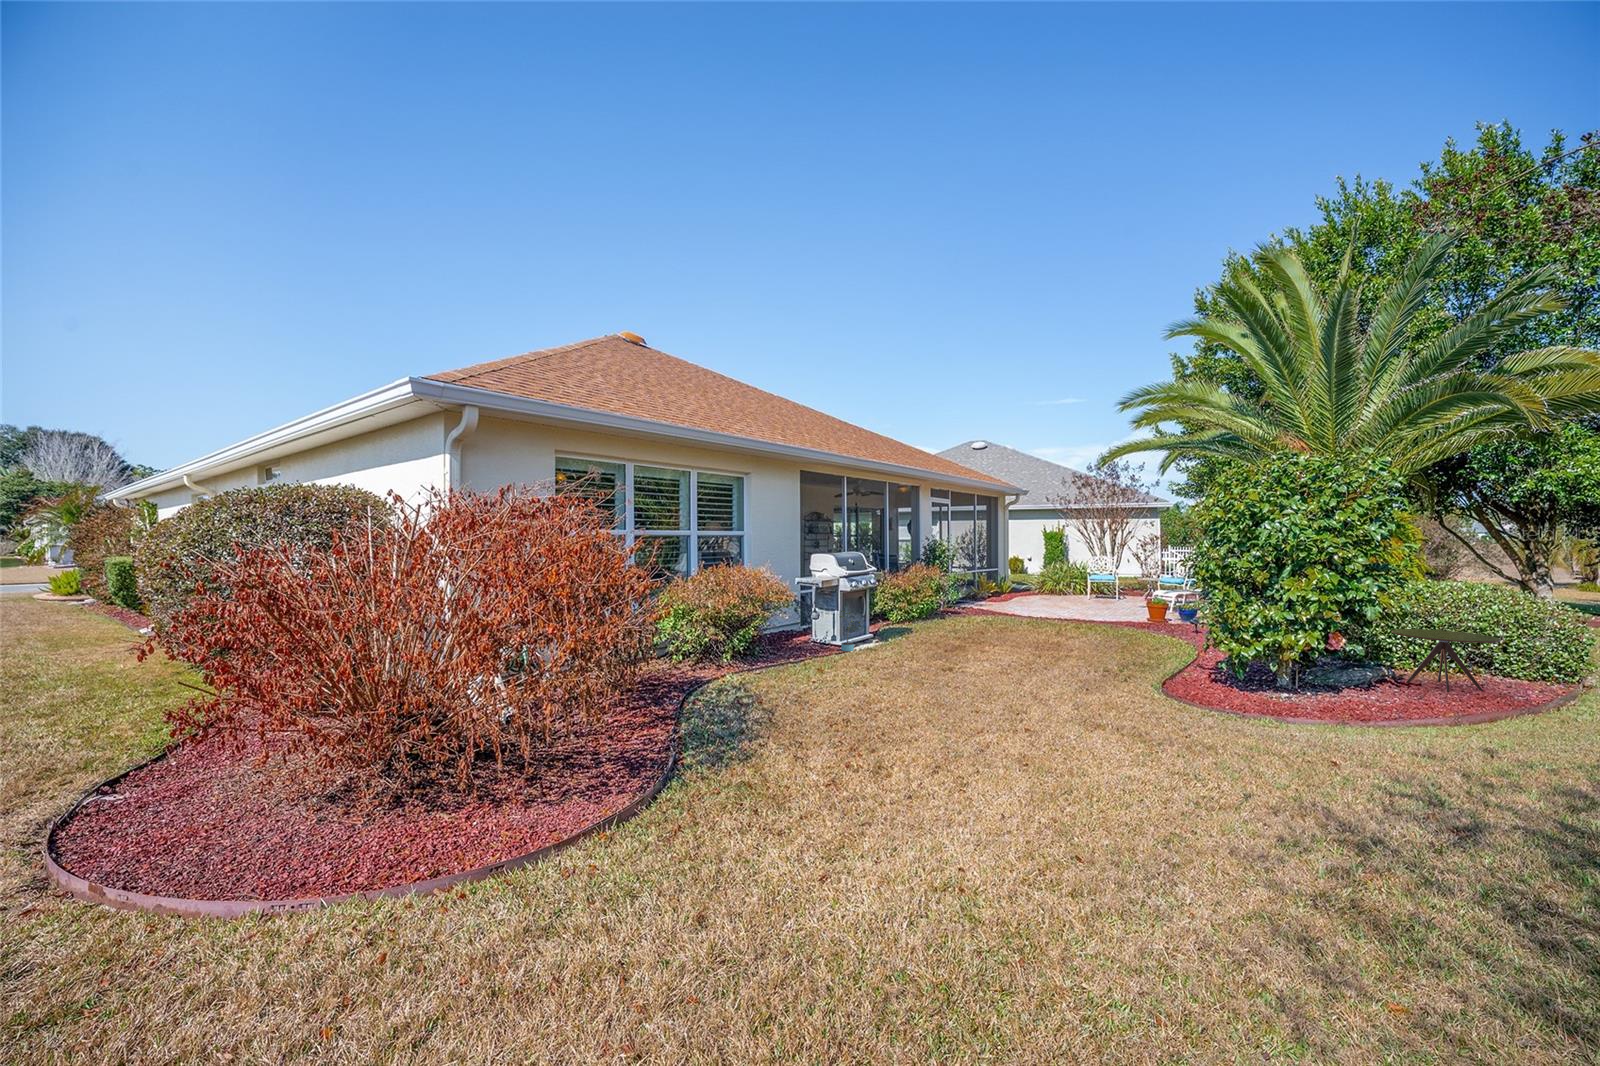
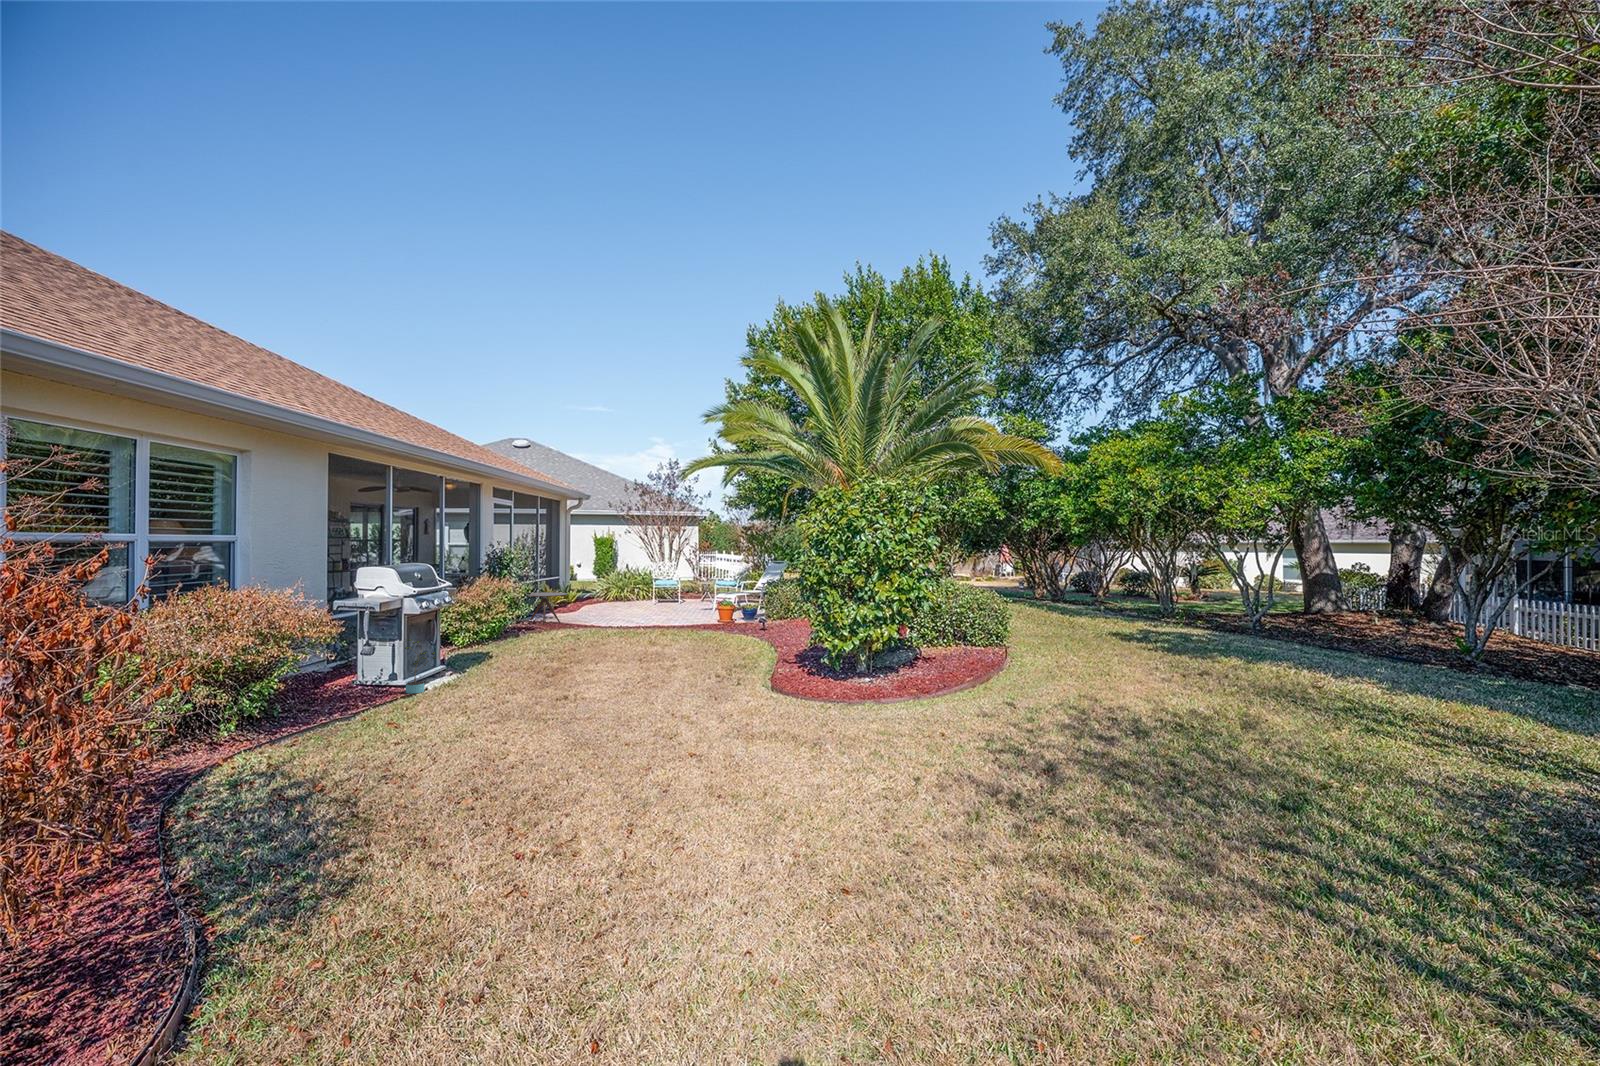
round table: present [1391,629,1501,692] -> present [528,592,567,625]

